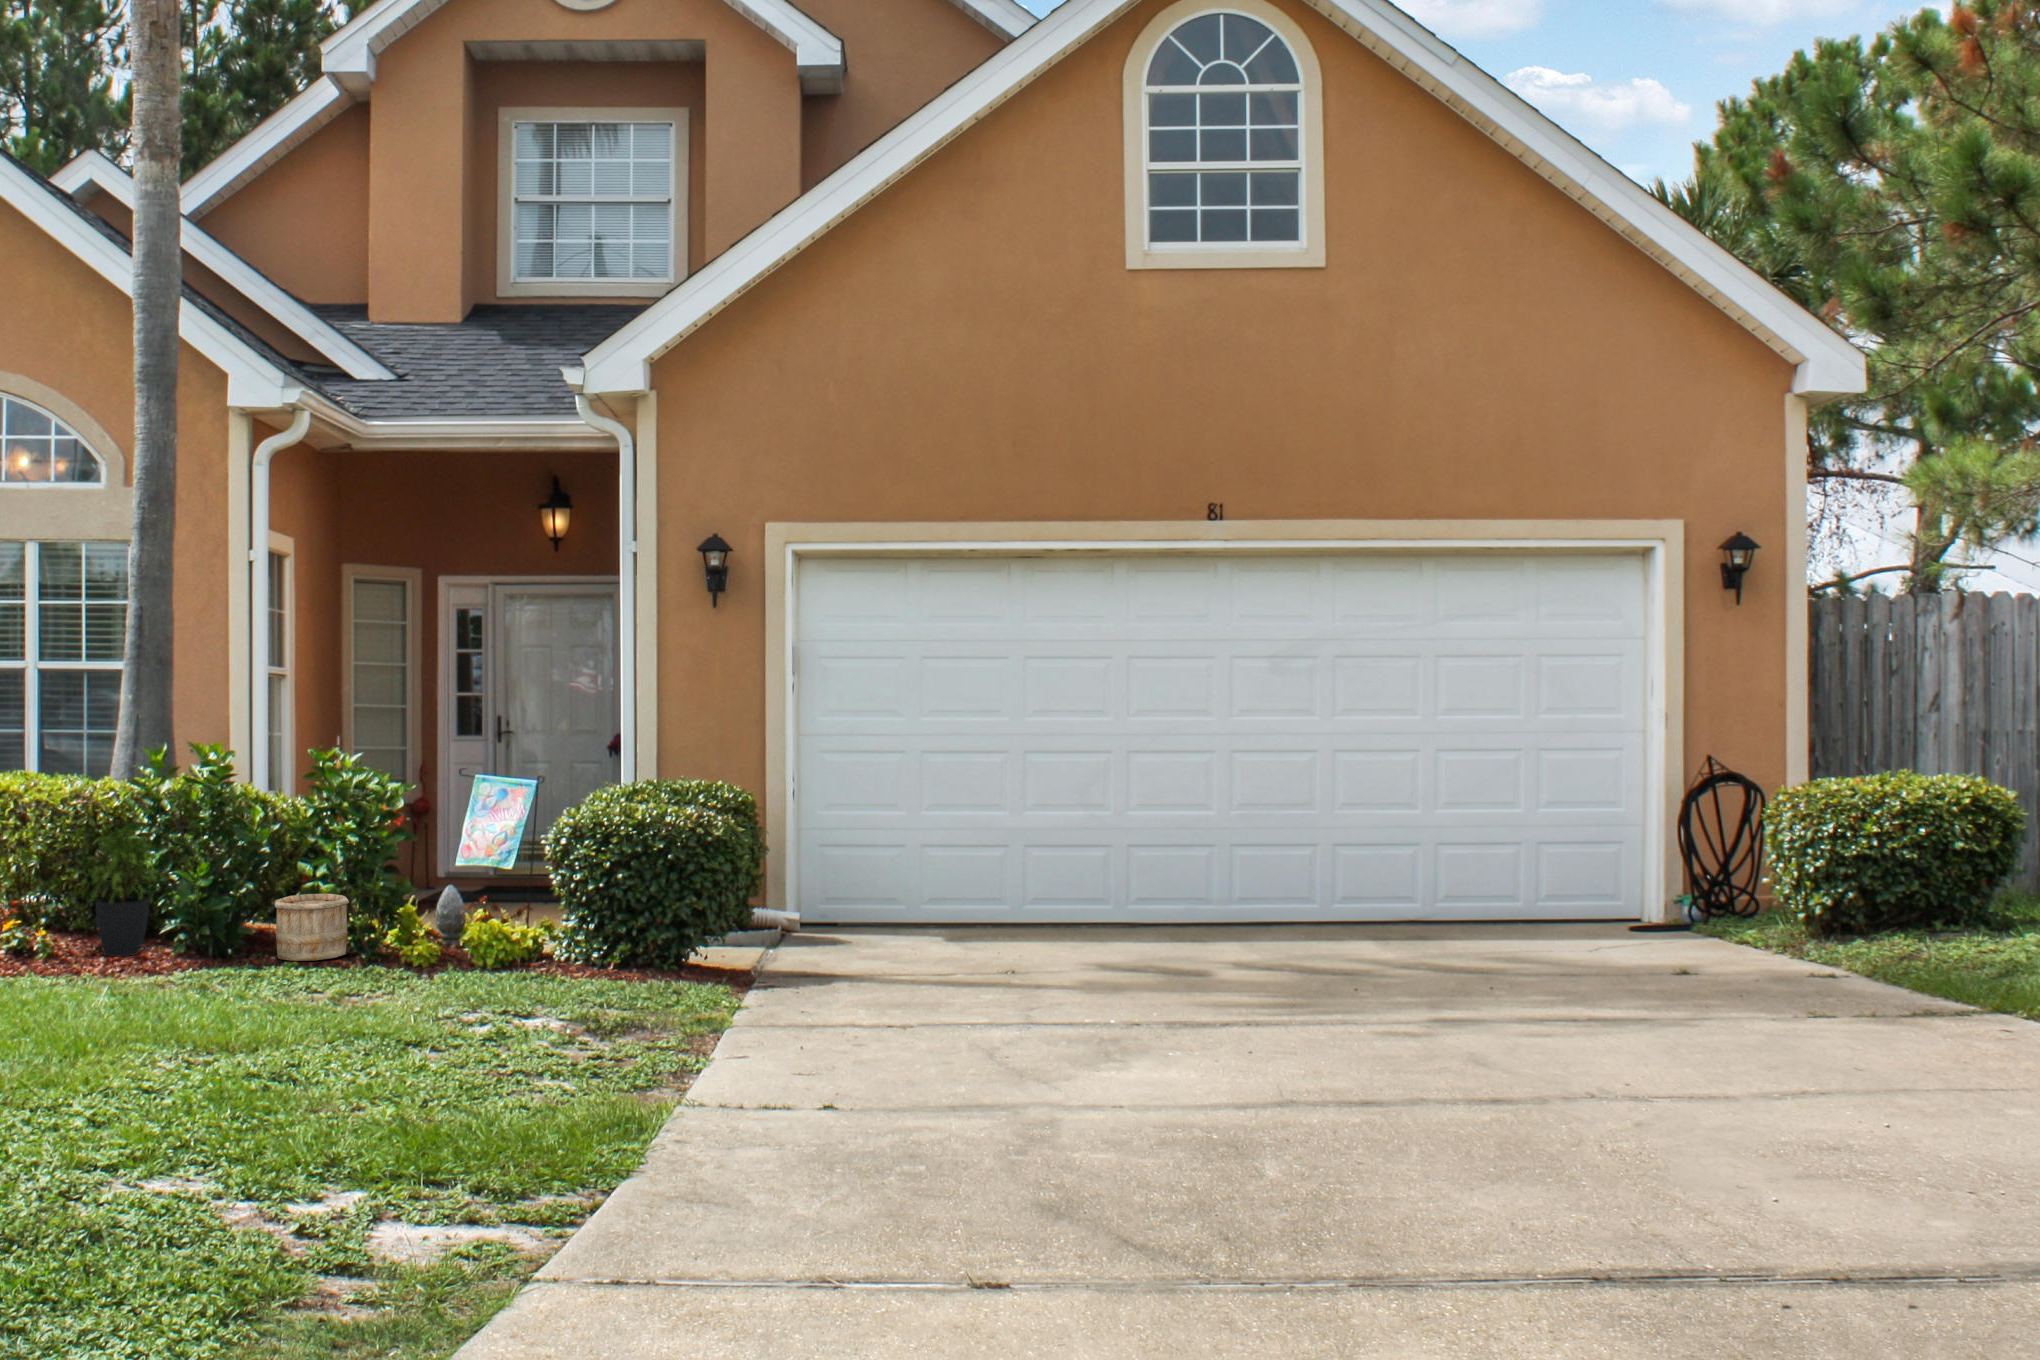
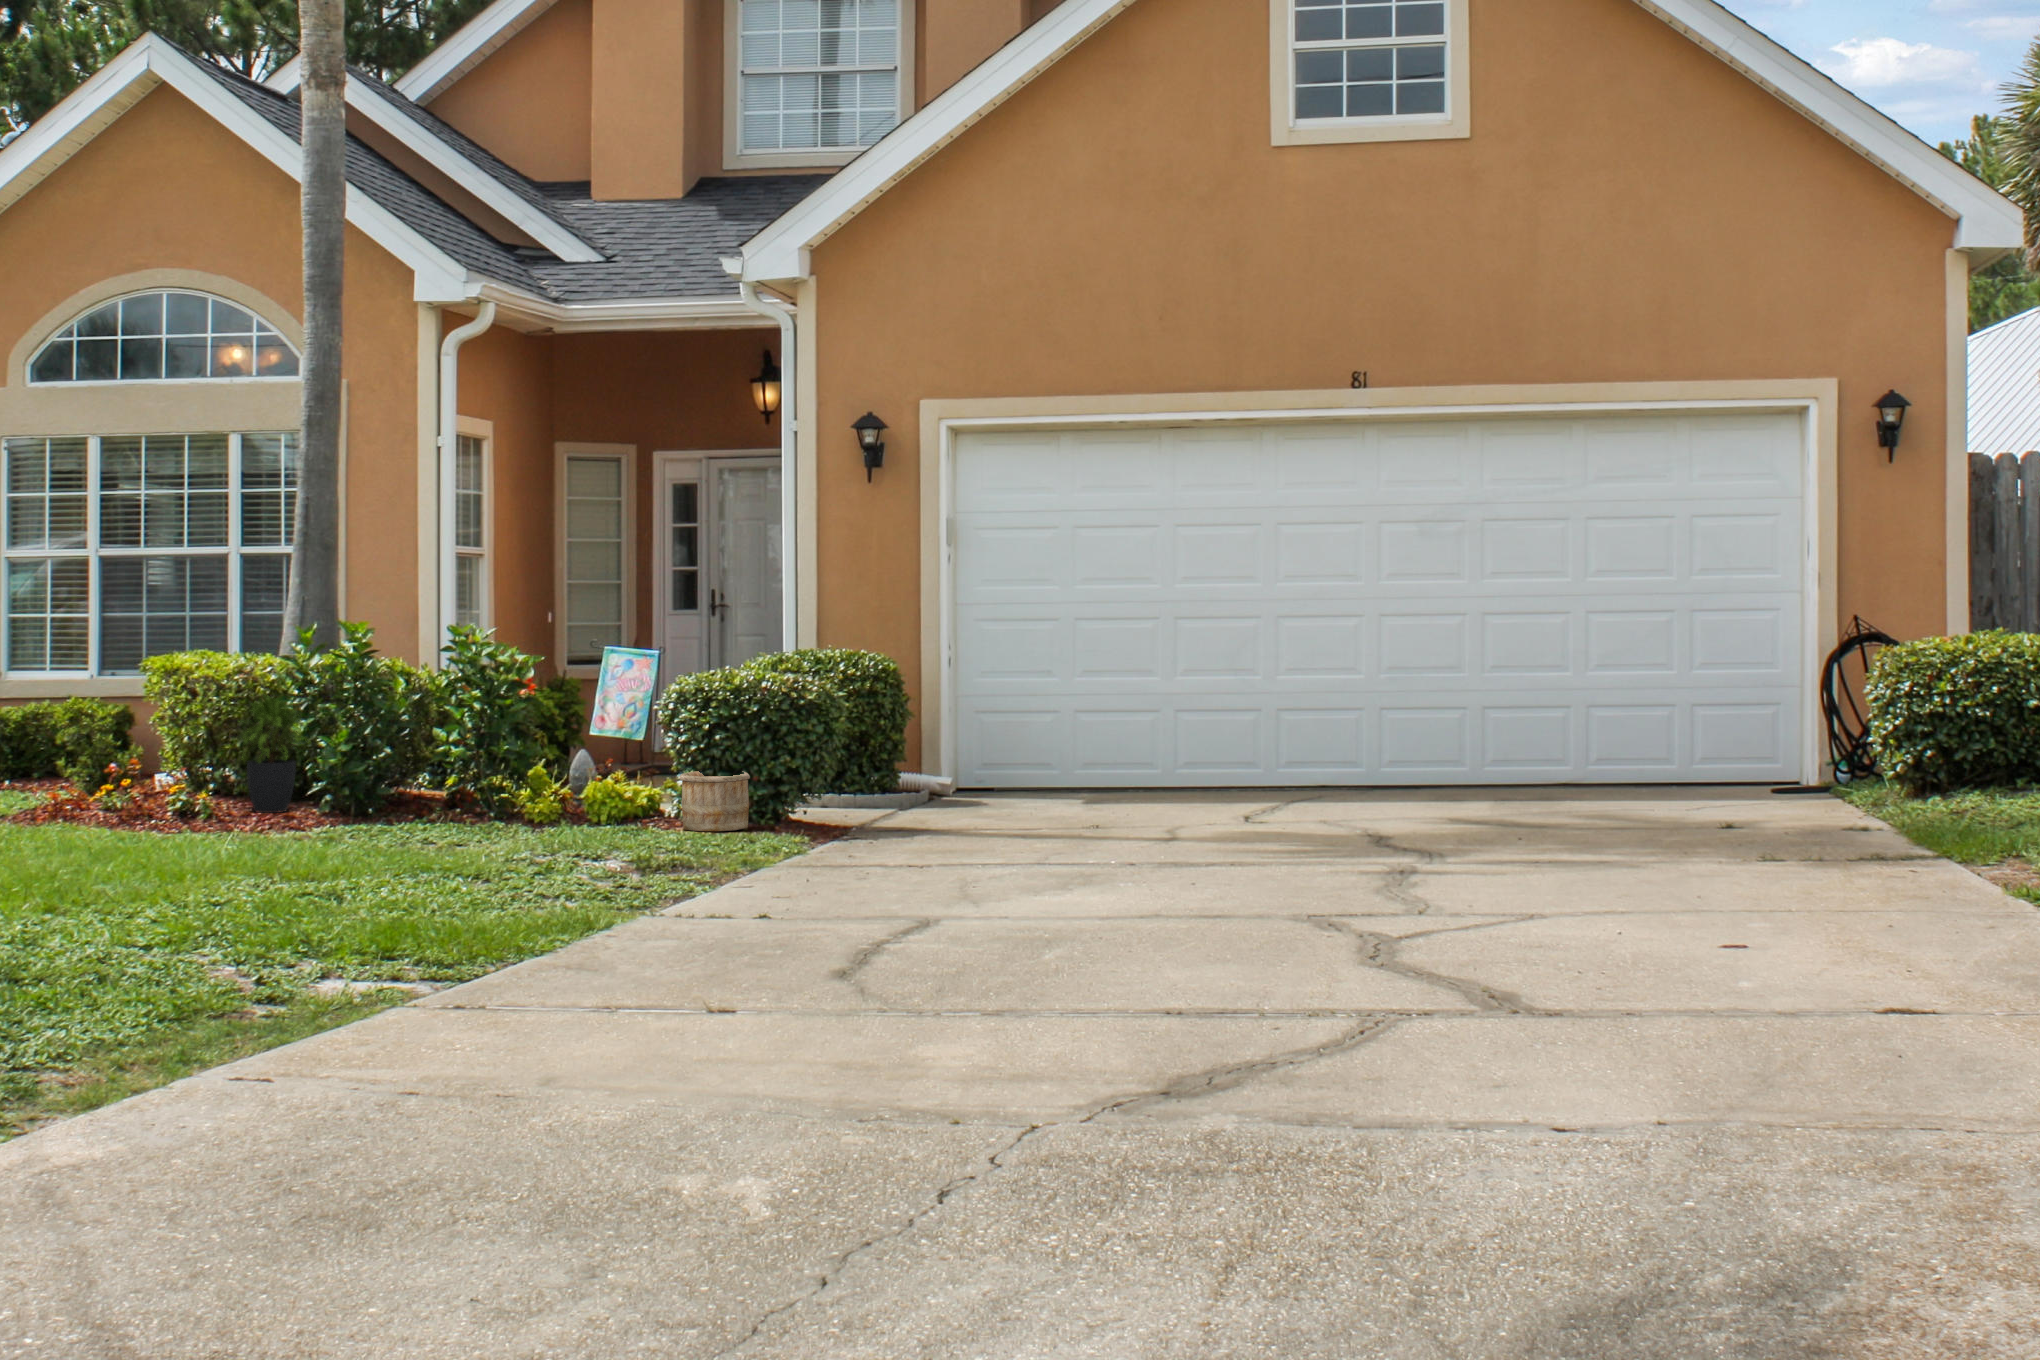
wooden bucket: present [274,894,349,961] -> present [680,771,750,831]

